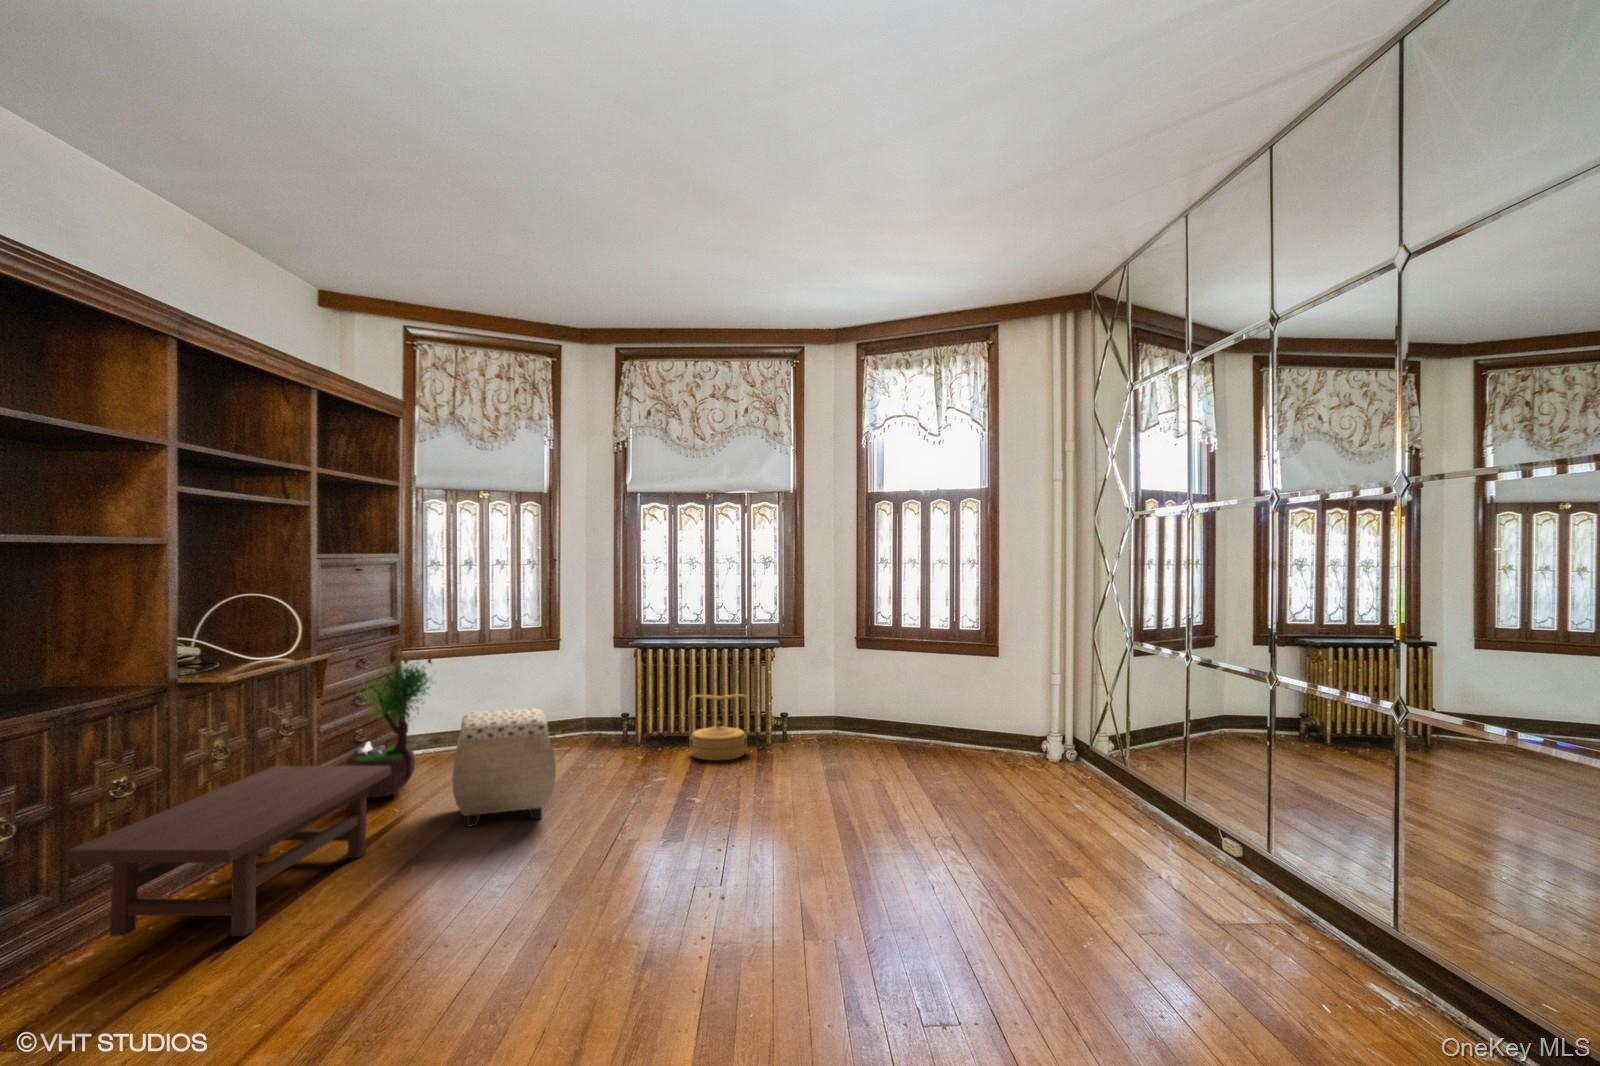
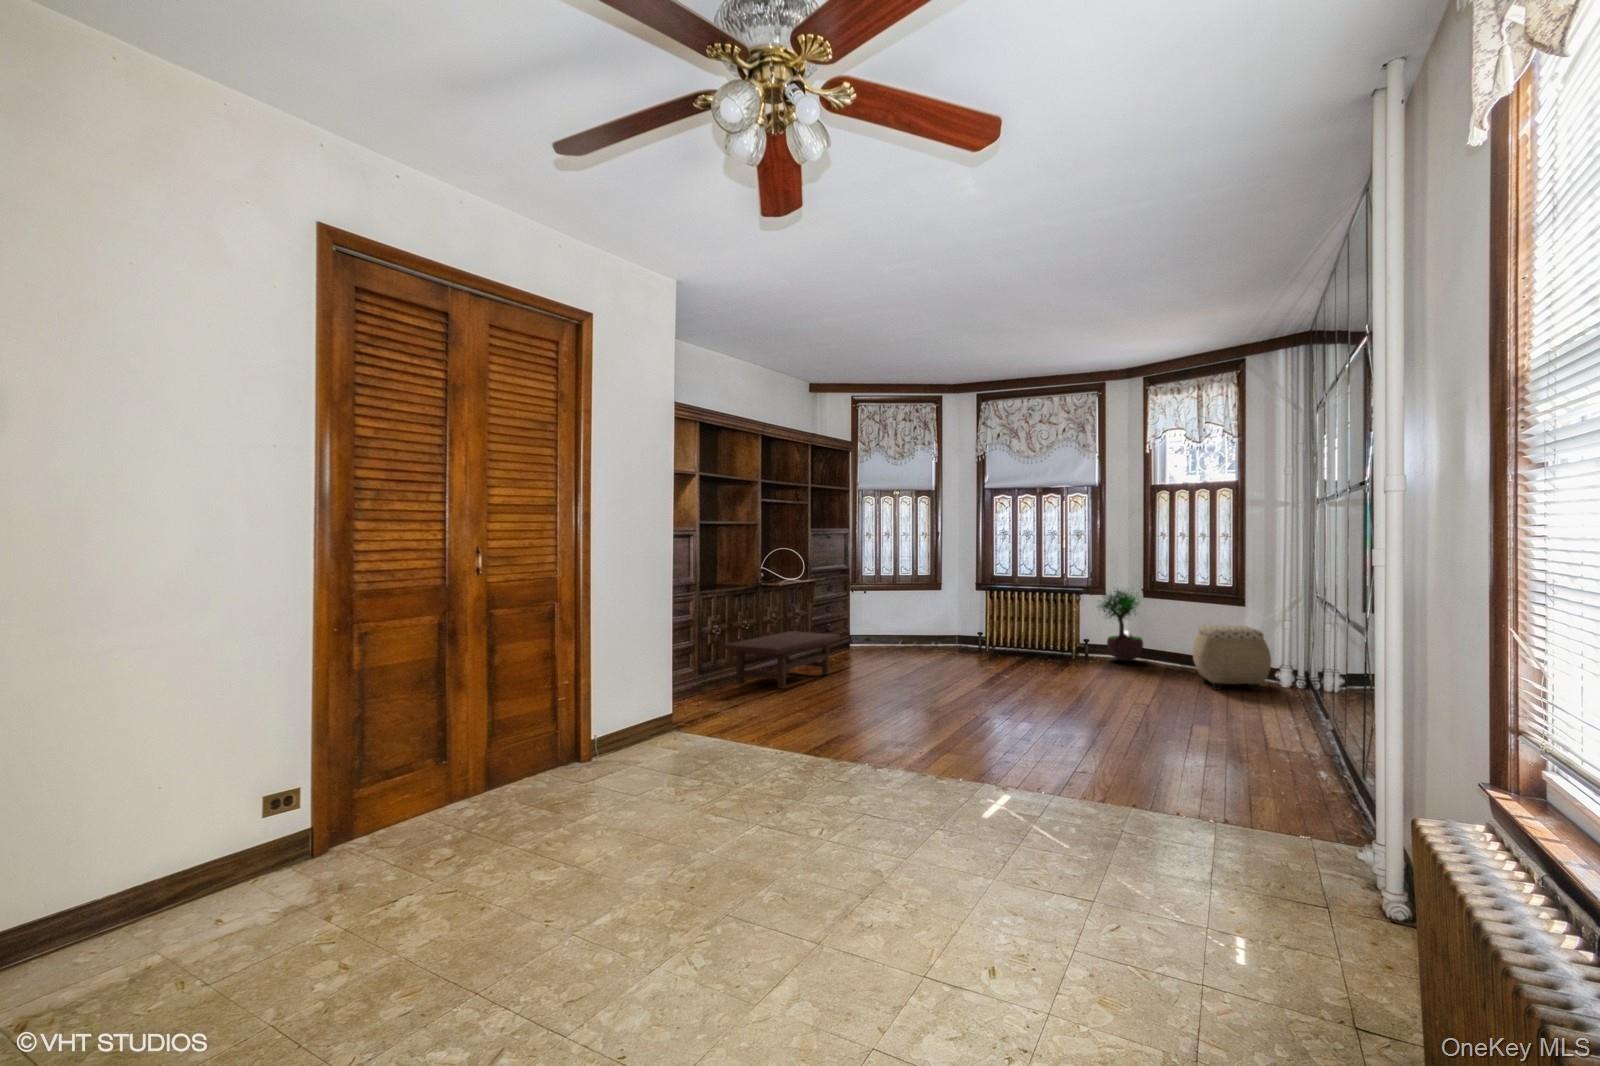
potted tree: present [346,658,432,797] -> present [1098,590,1143,661]
woven basket: present [688,694,749,760] -> none [1016,621,1057,662]
ottoman: present [452,708,556,827] -> present [1193,625,1271,691]

